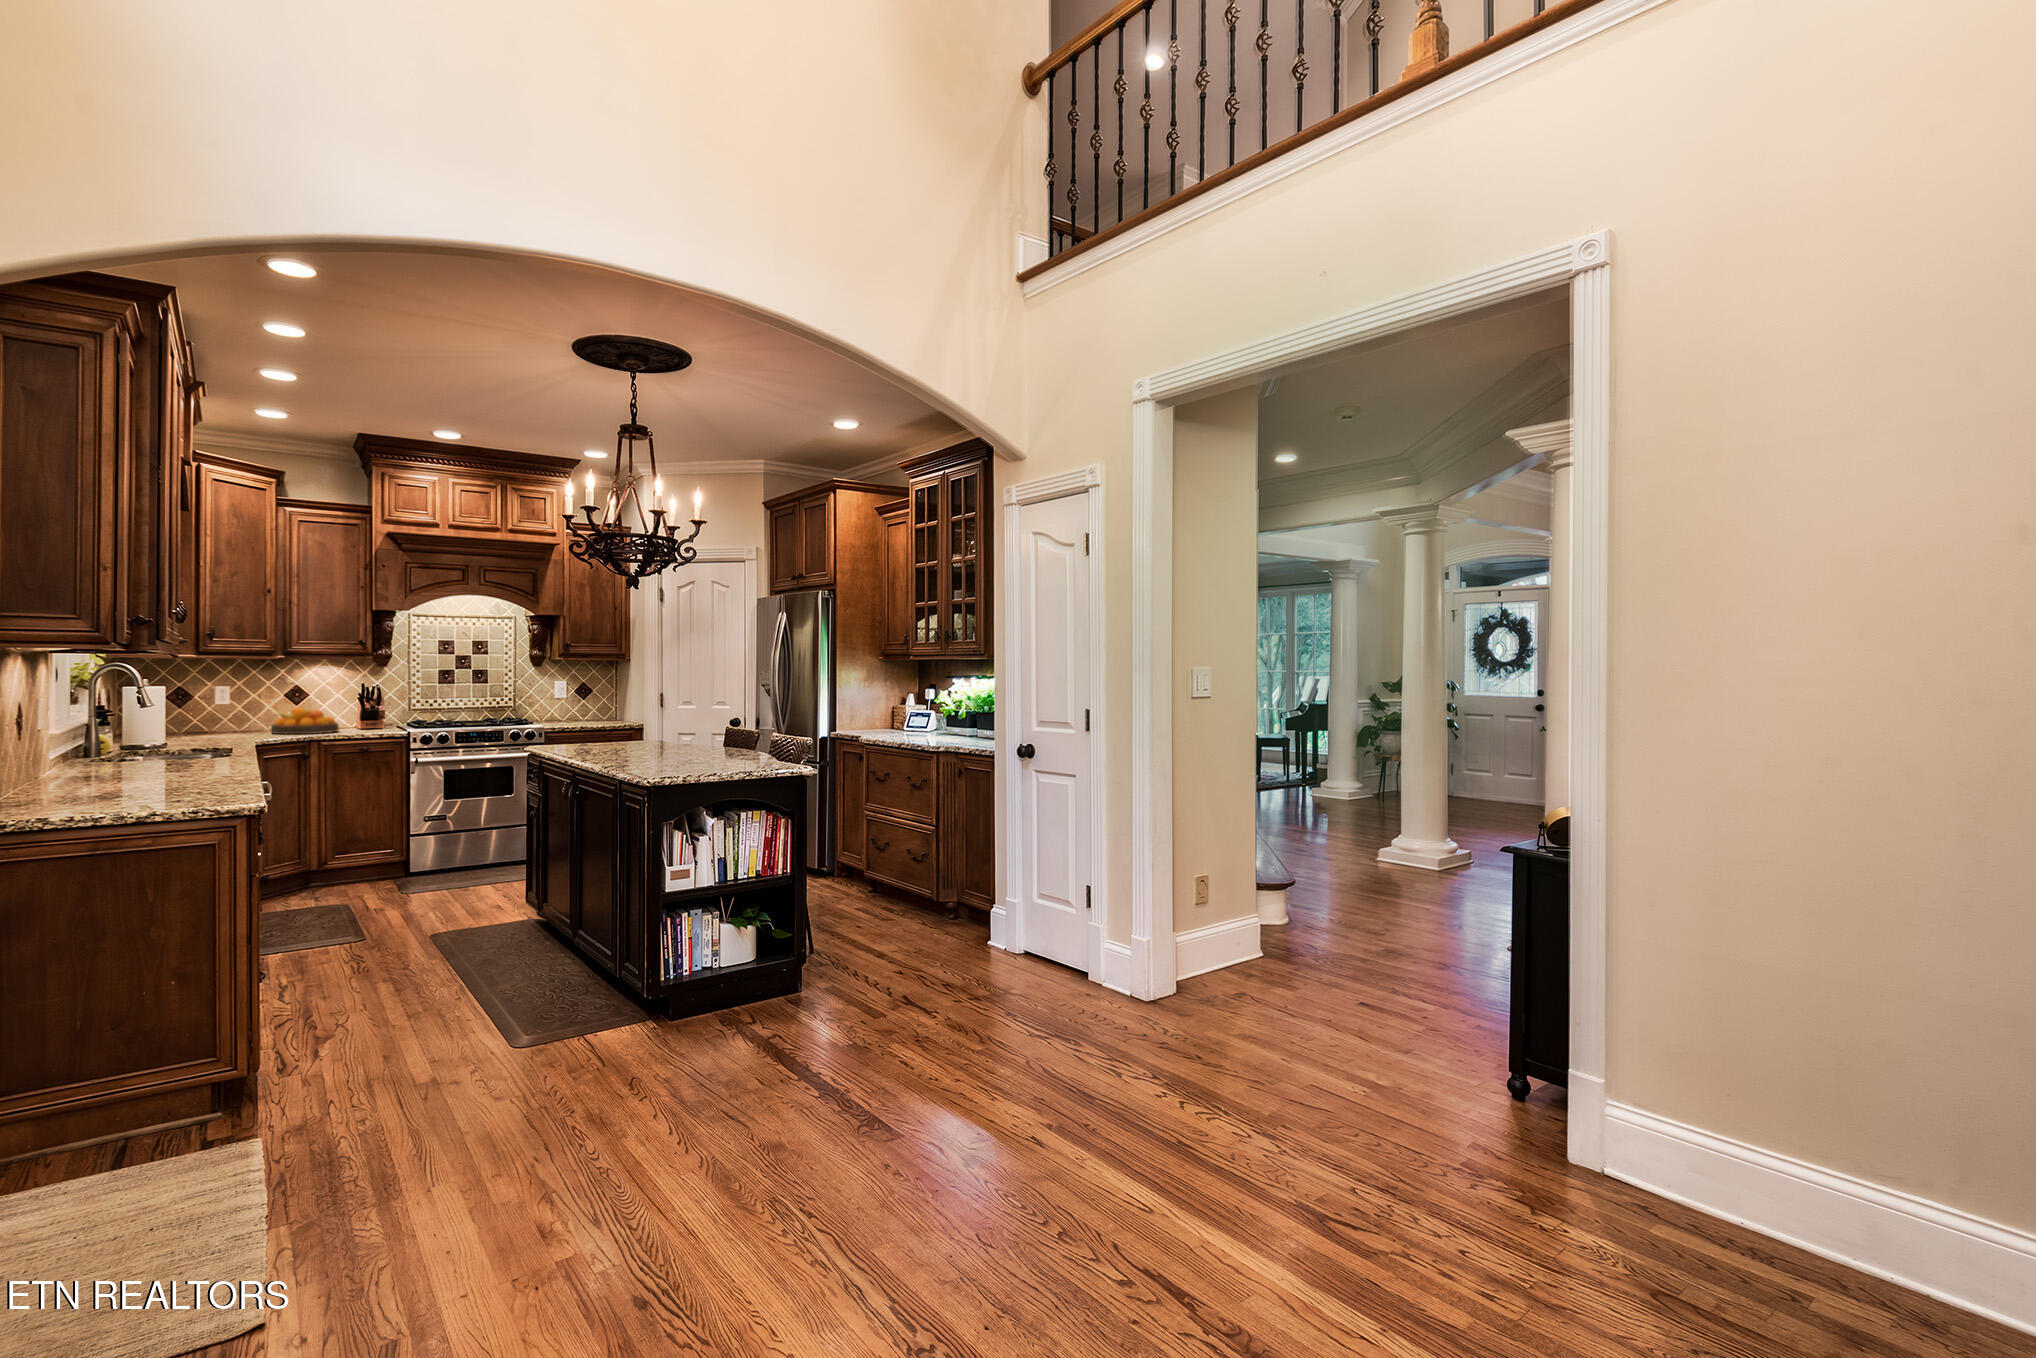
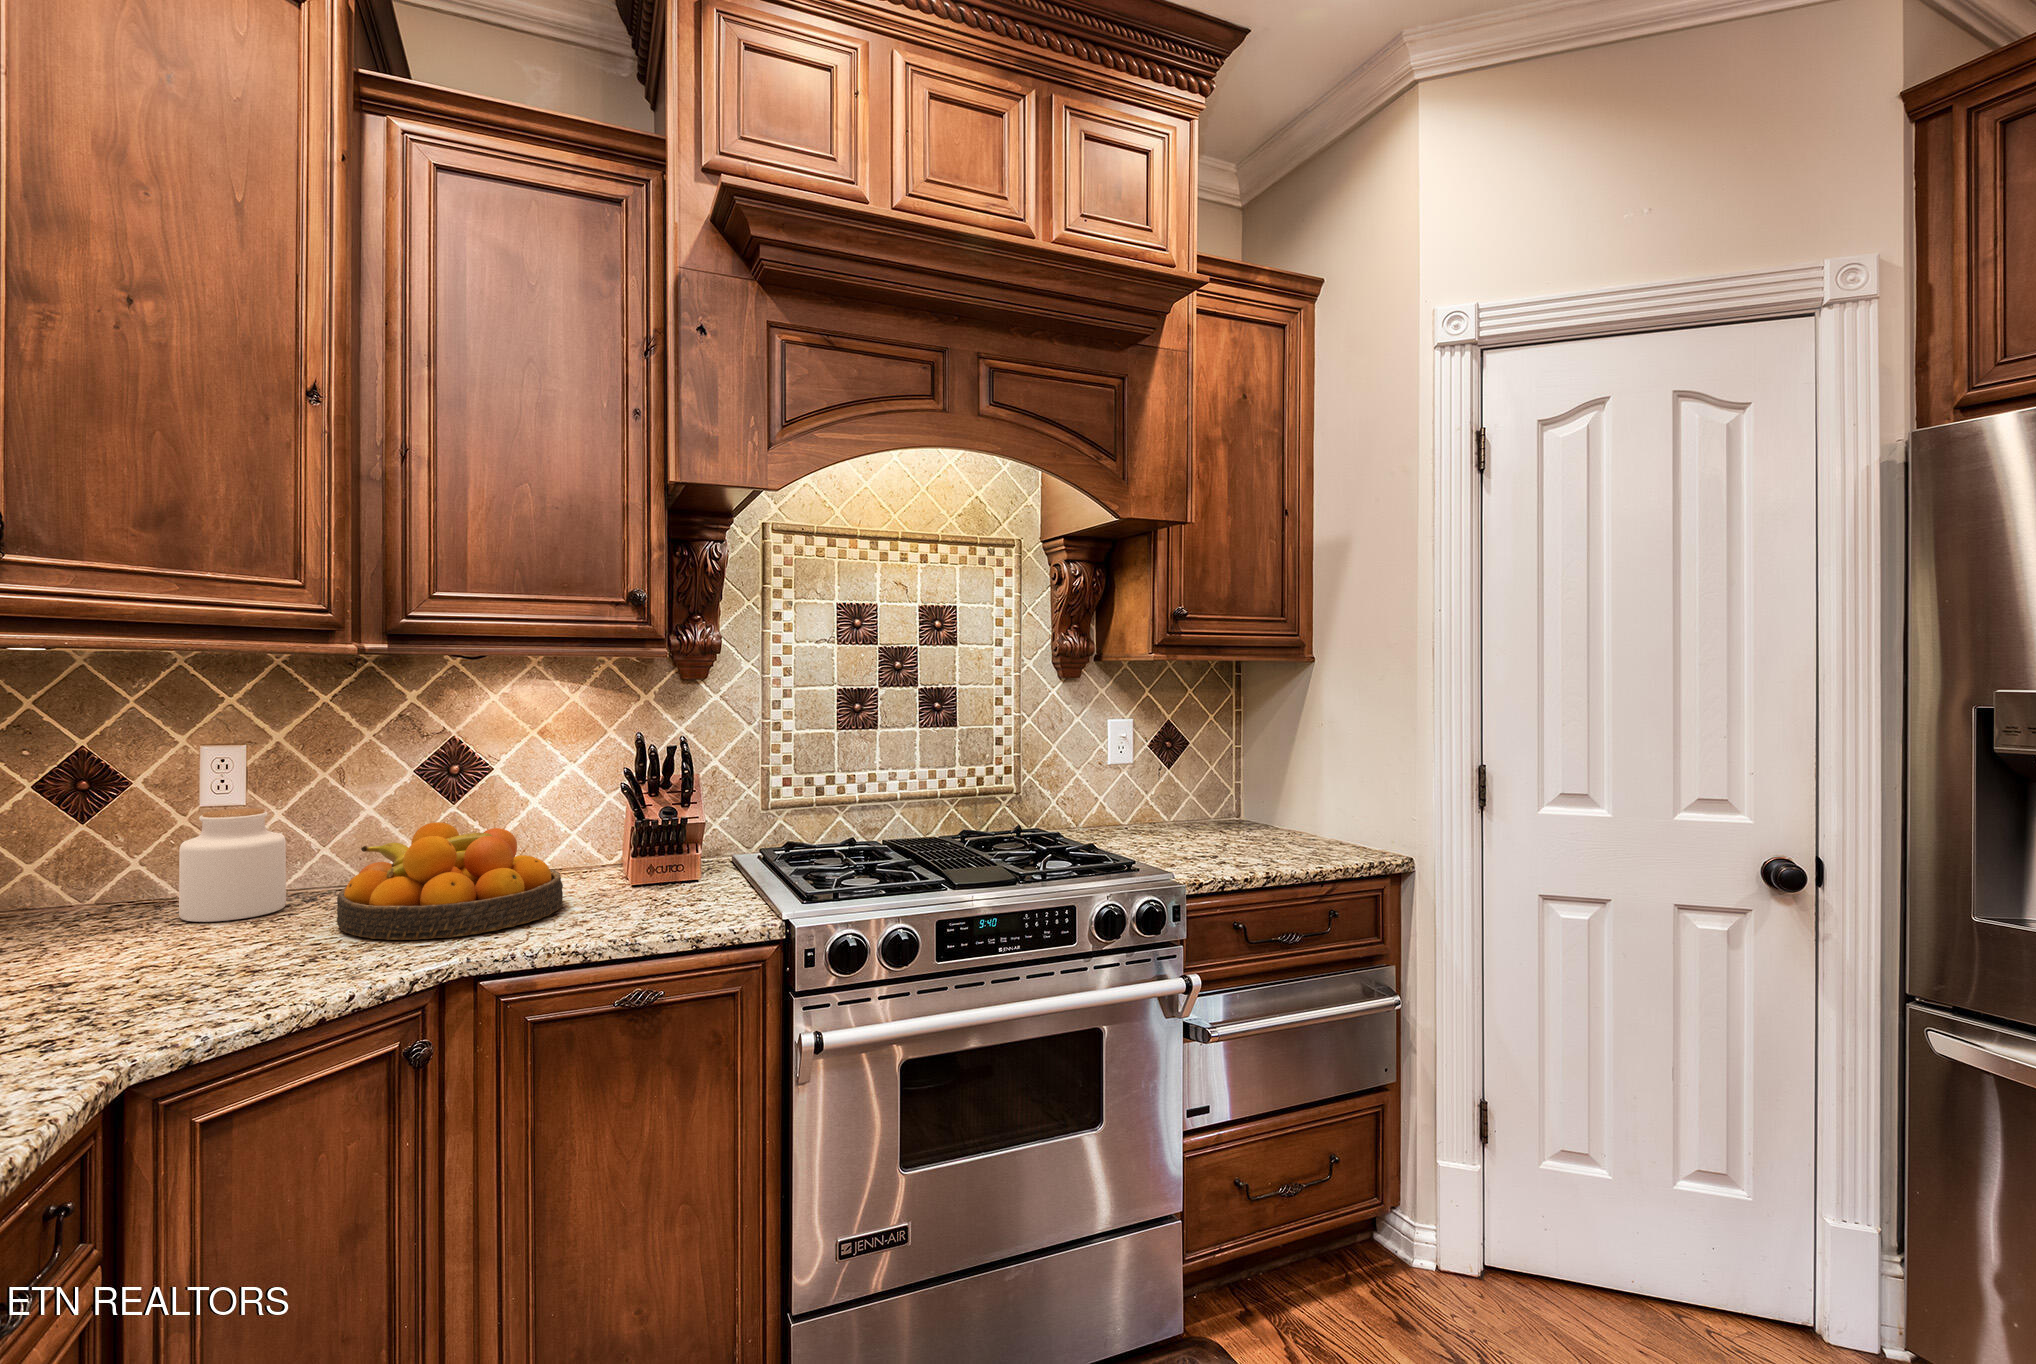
jar: none [217,704,248,733] -> present [179,808,286,922]

